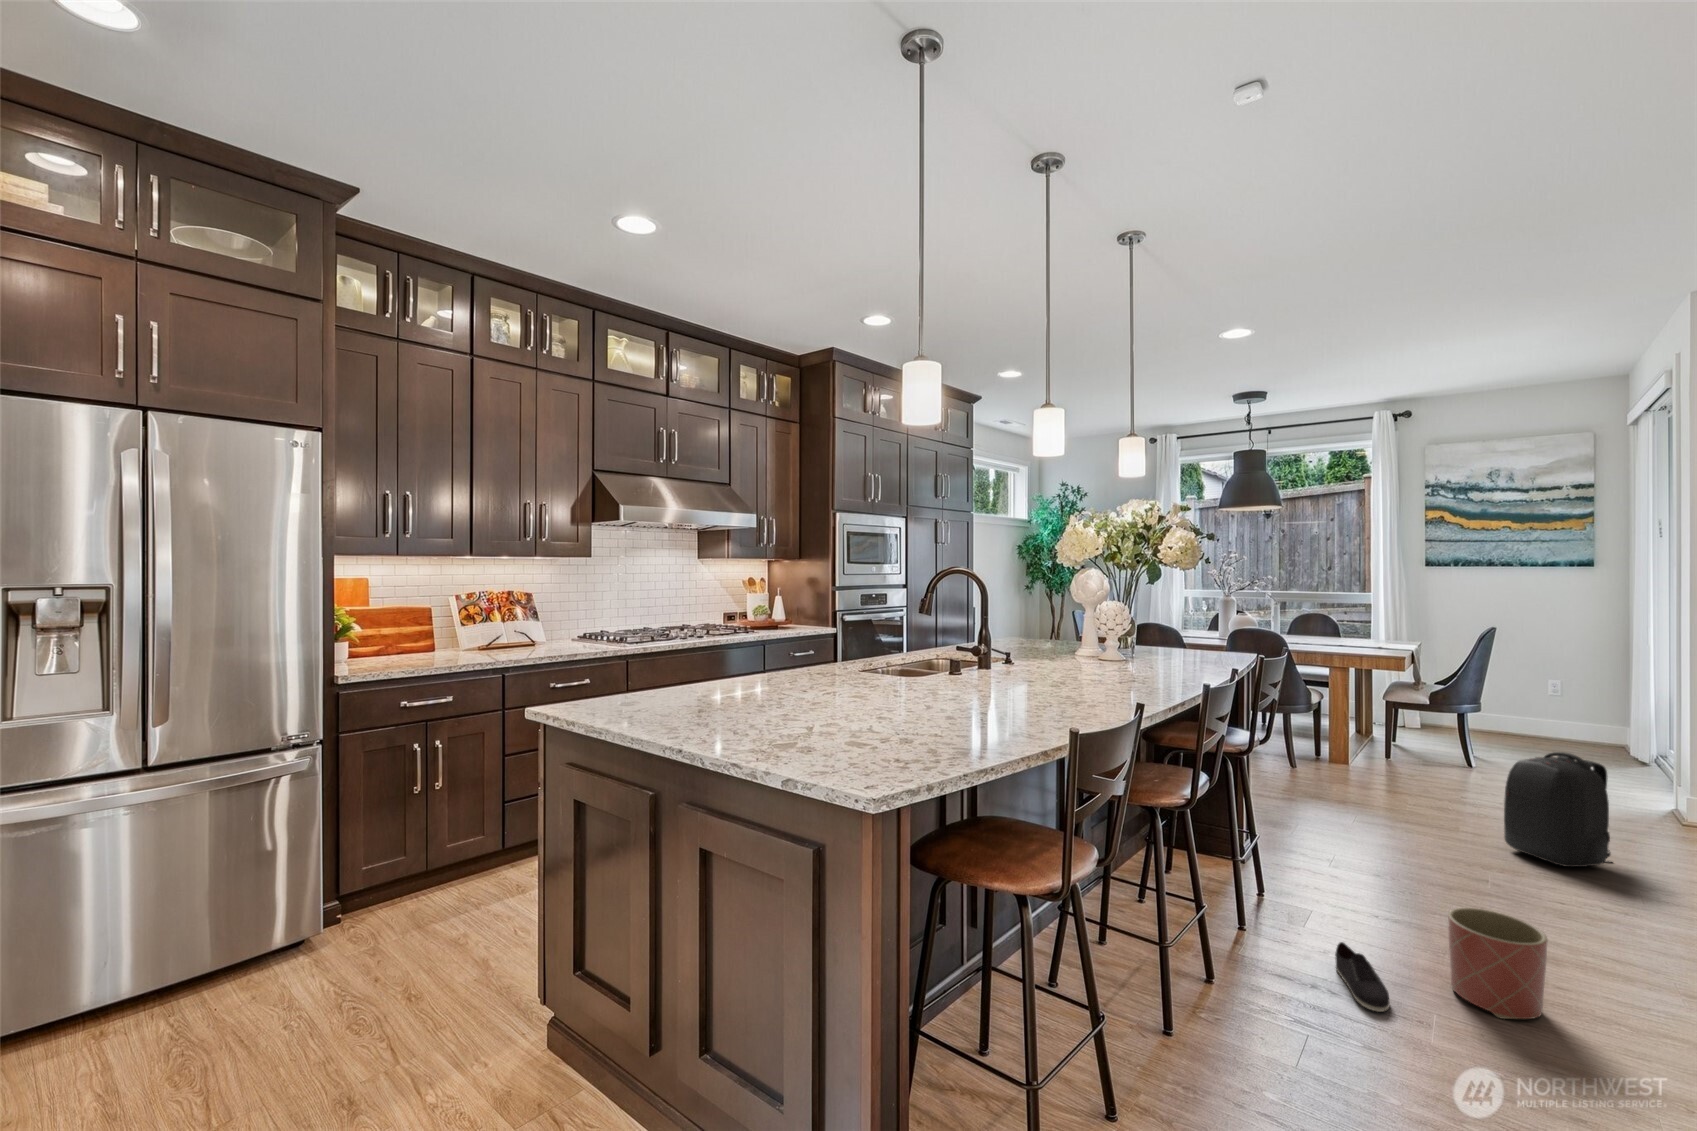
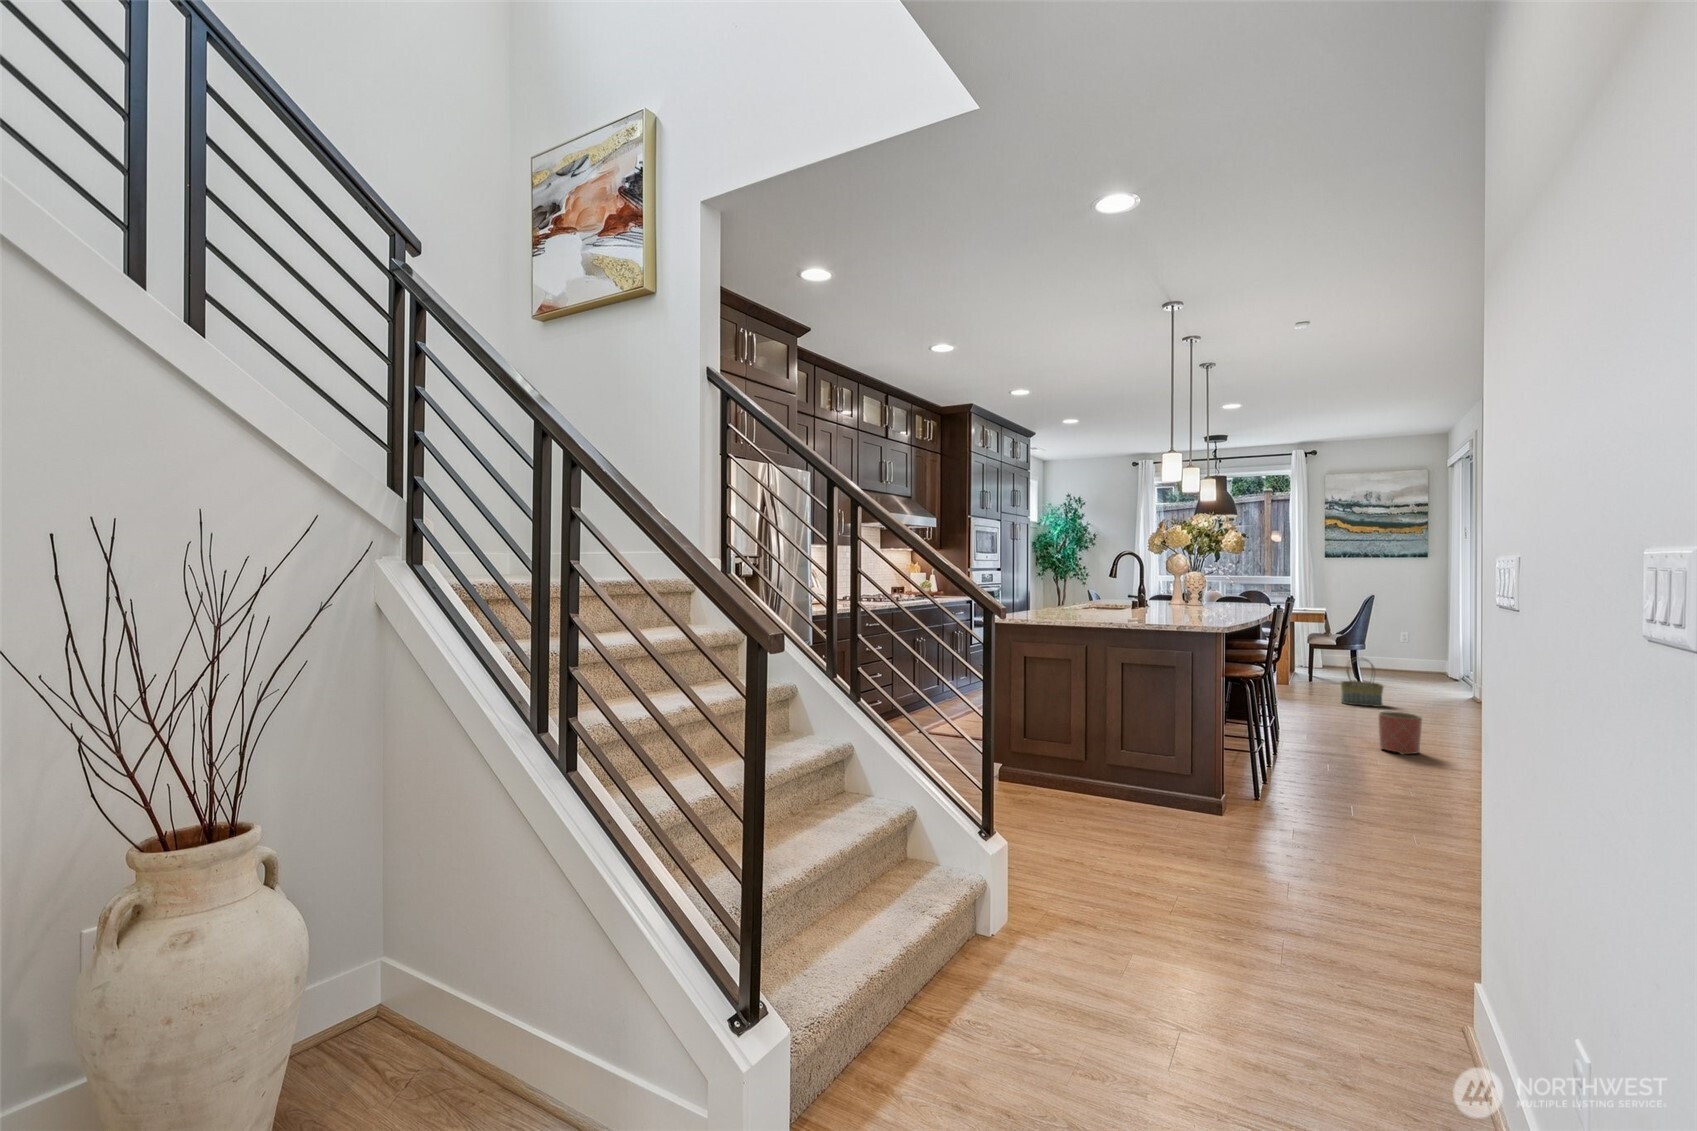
basket: none [1419,740,1497,830] -> present [1341,659,1383,707]
backpack: present [1504,752,1610,867] -> none [1390,655,1444,717]
shoe: present [1335,942,1390,1012] -> none [1327,734,1356,754]

